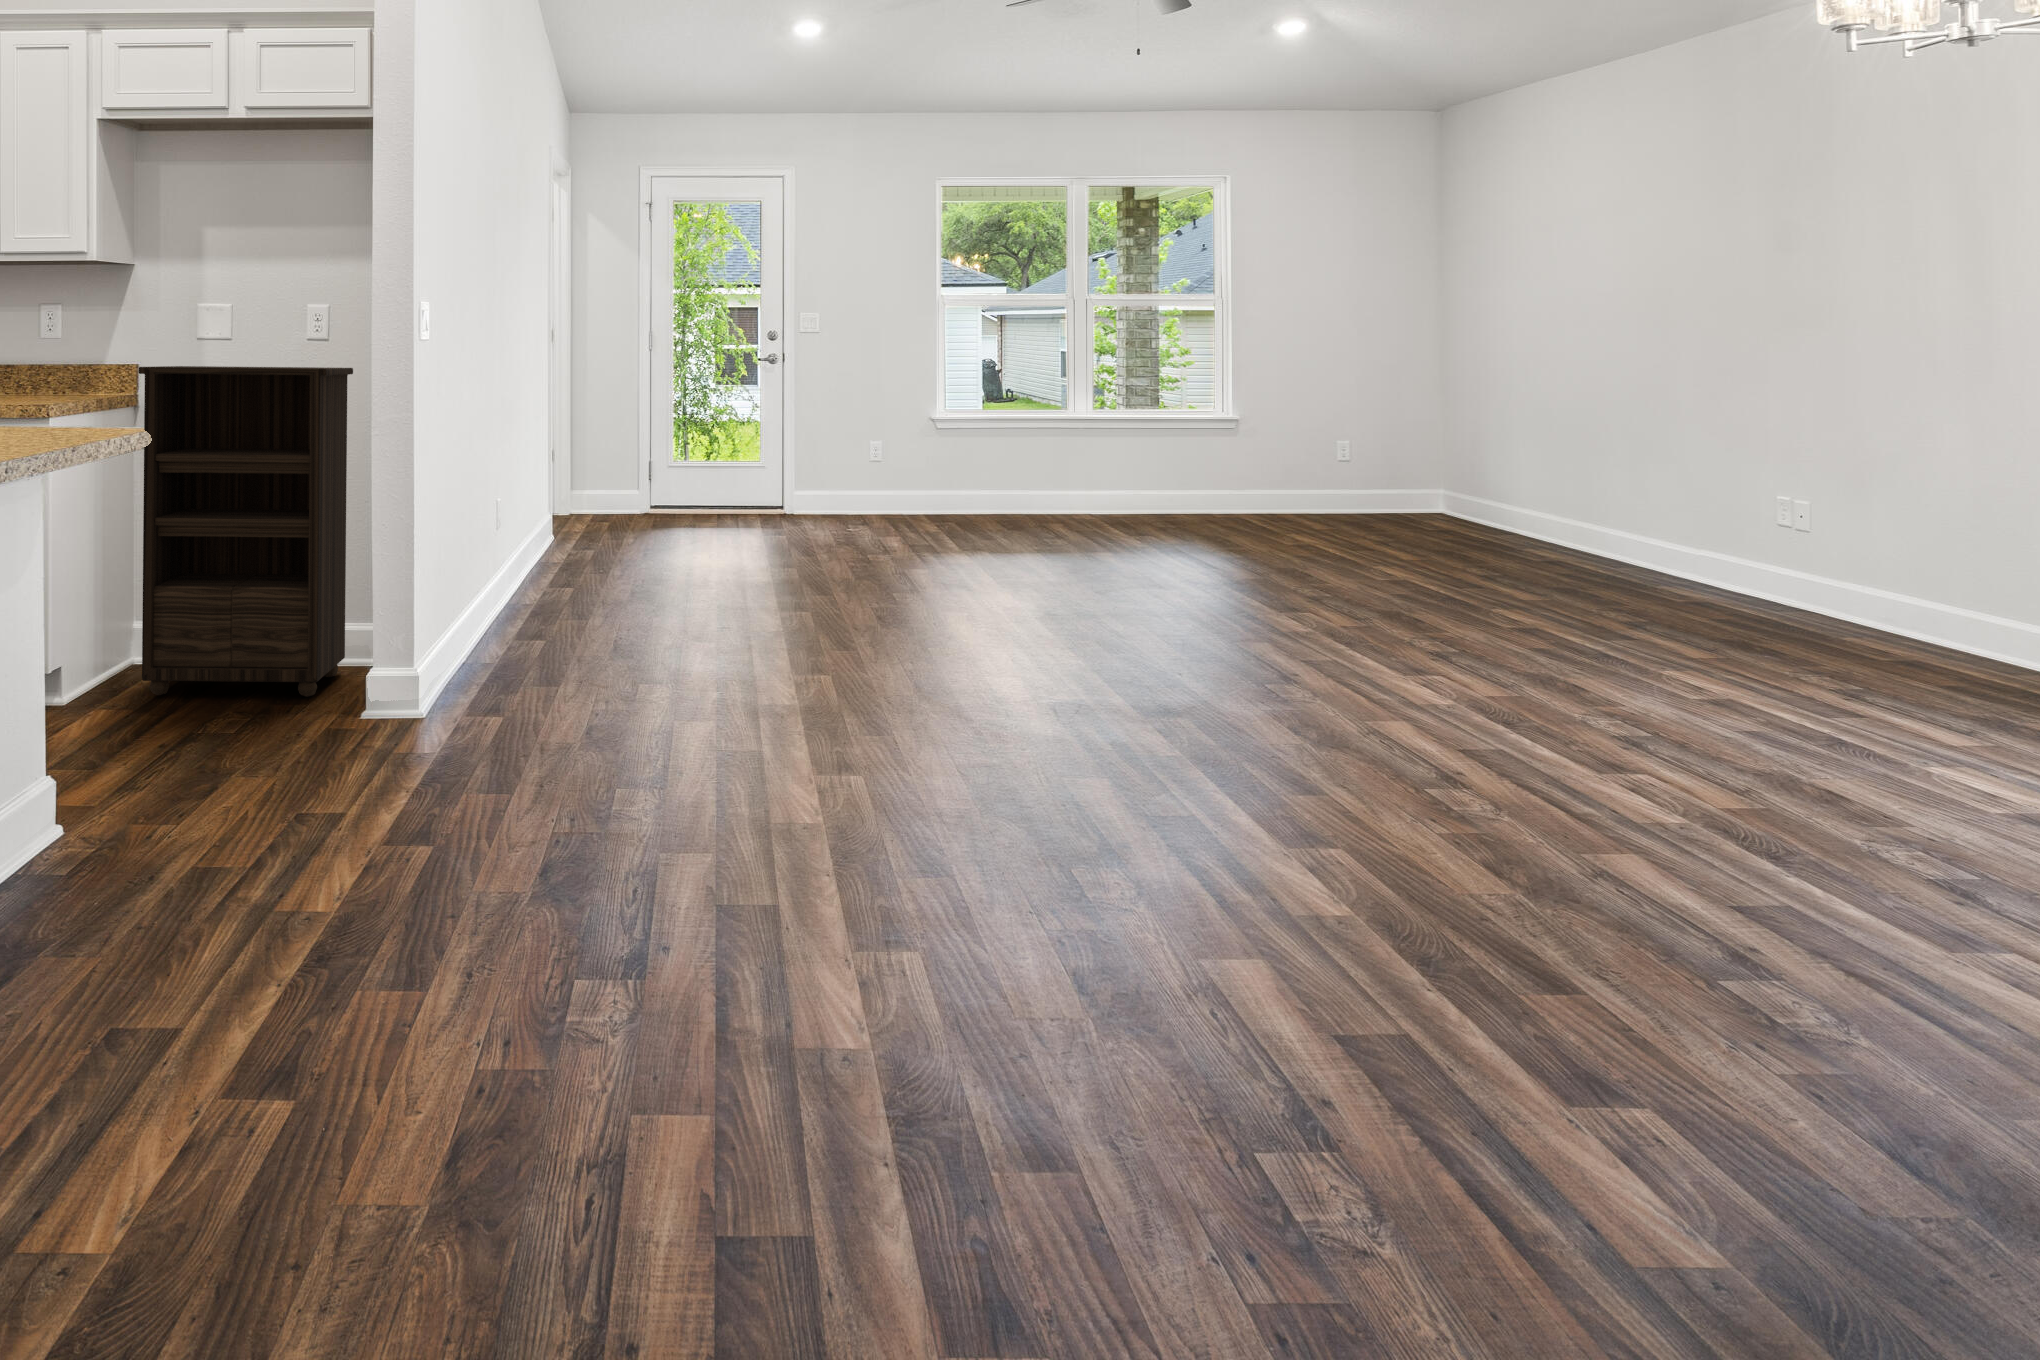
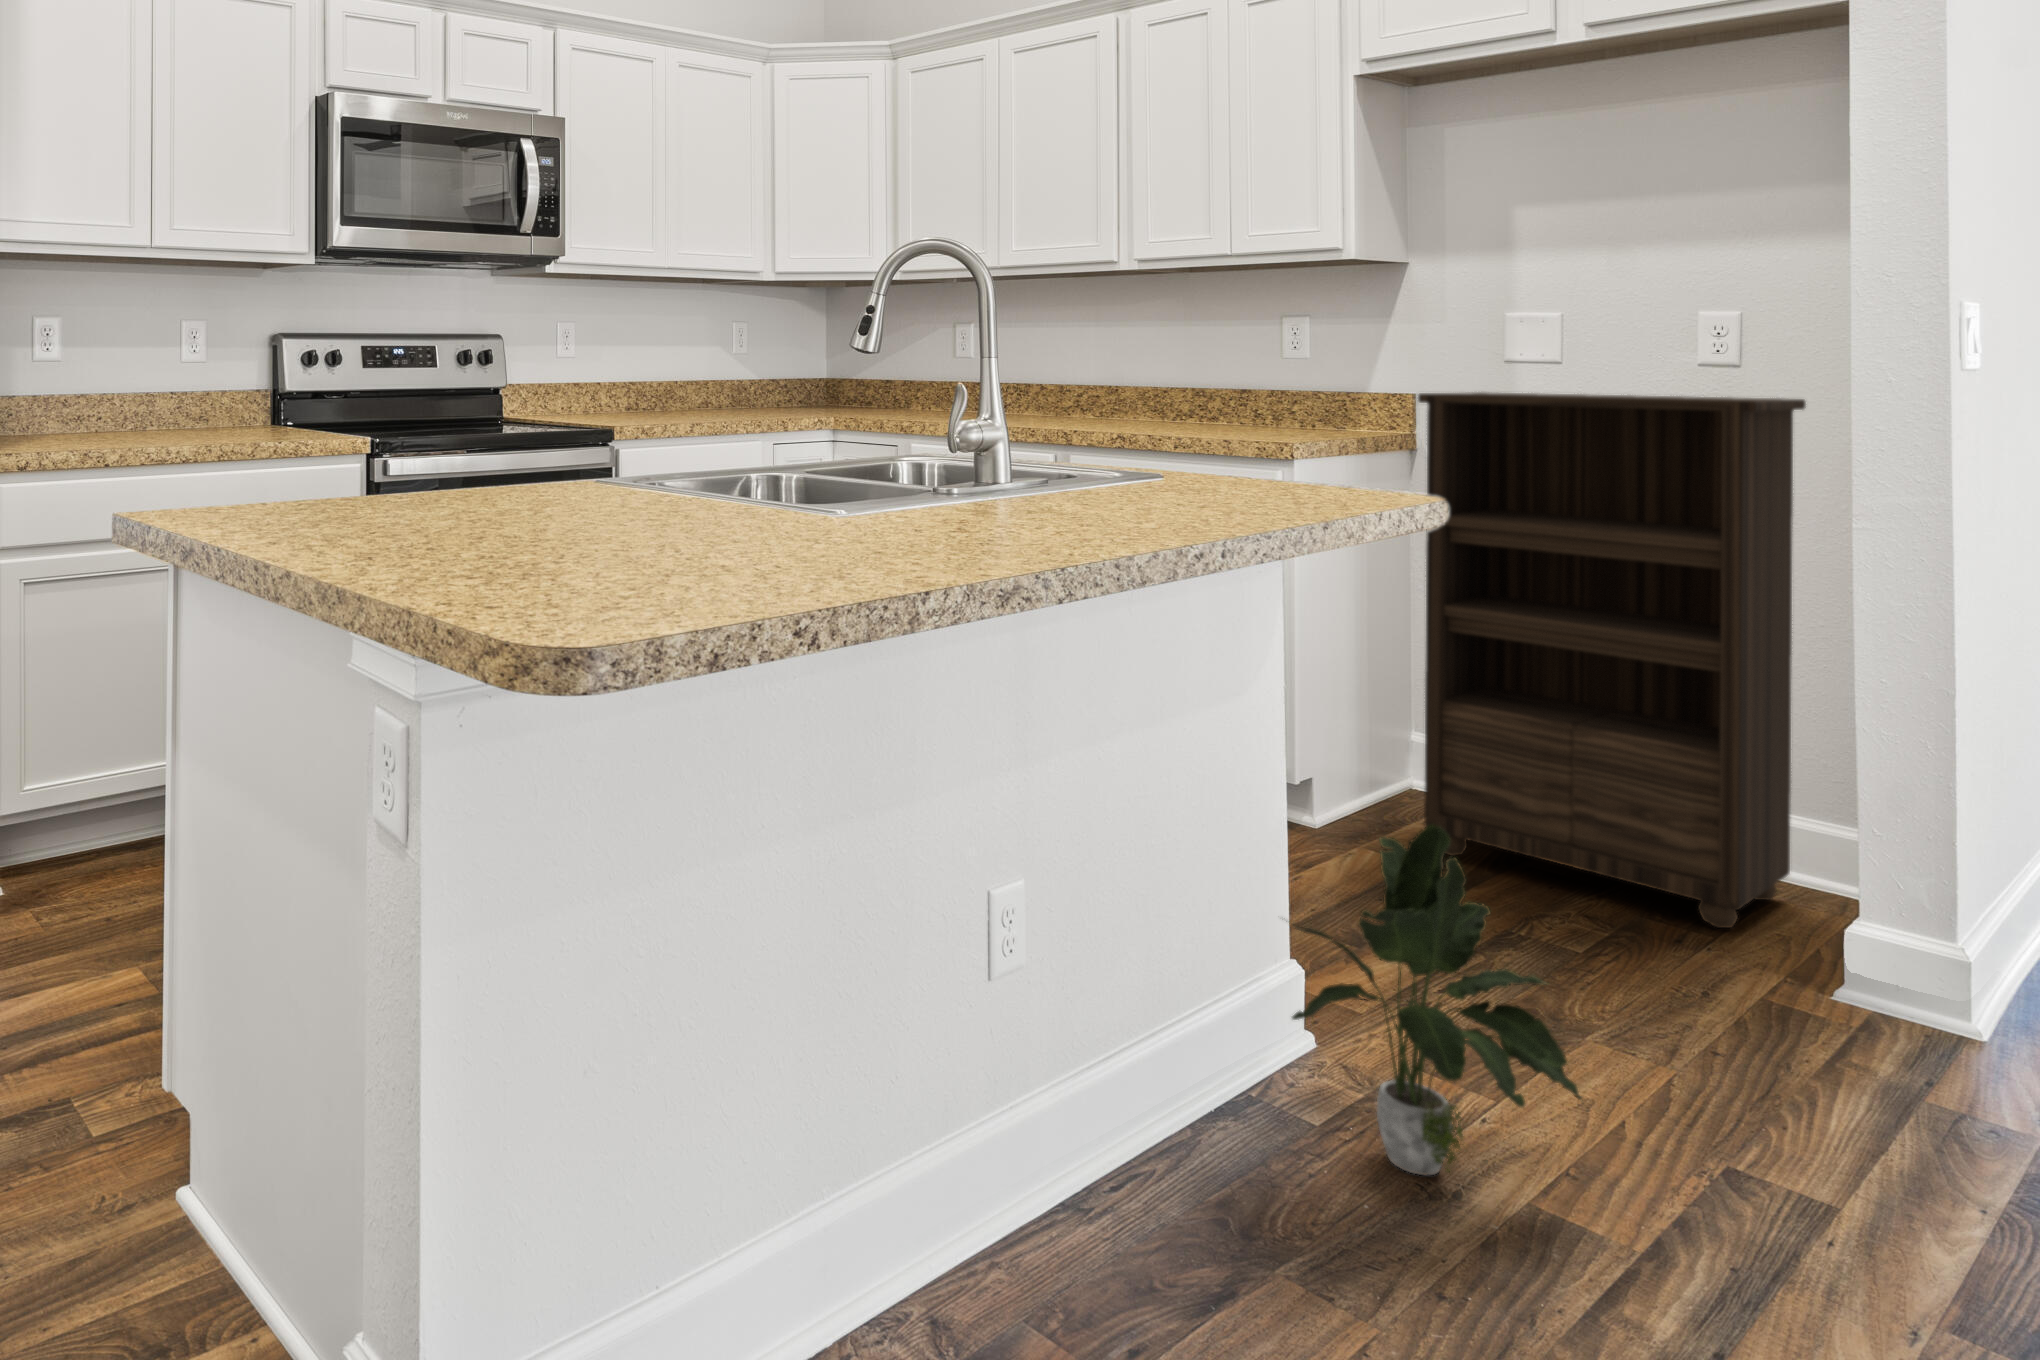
potted plant: none [43,645,224,873] -> present [1292,825,1583,1175]

